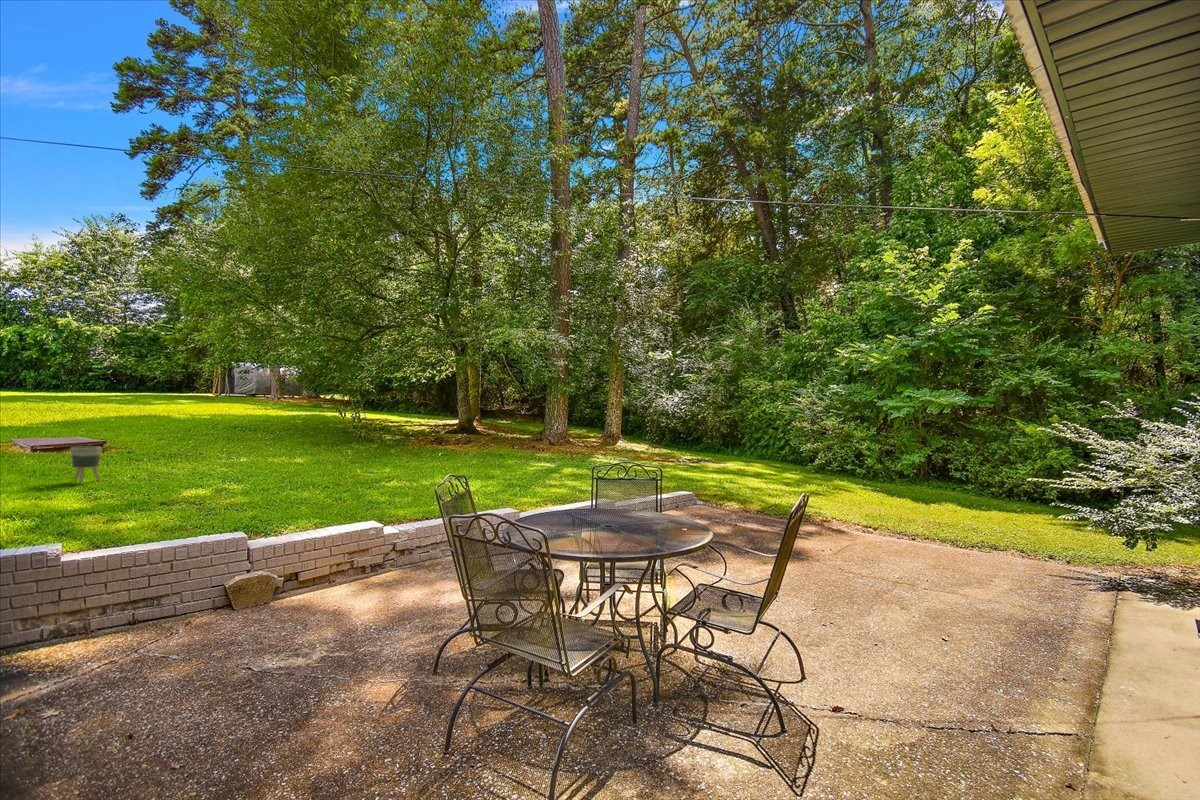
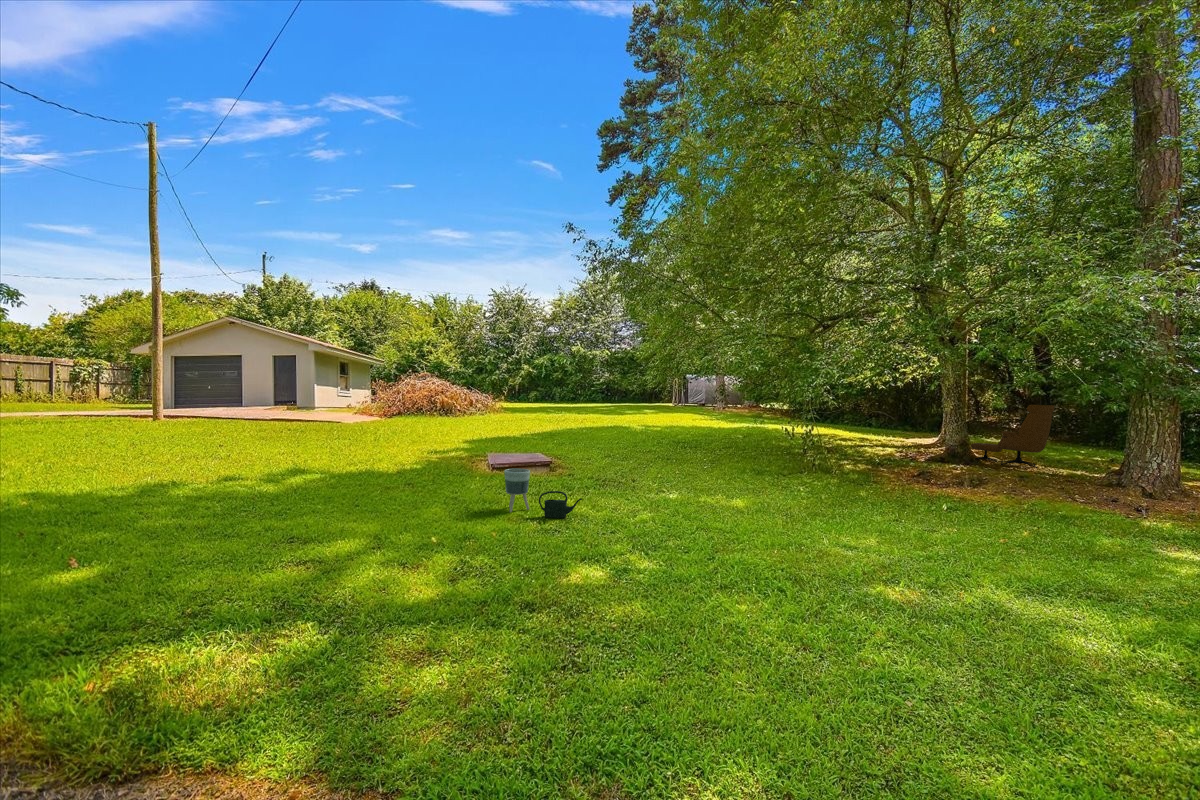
lounge chair: none [478,394,520,435] -> present [971,405,1055,468]
watering can: none [115,461,162,484] -> present [539,491,582,518]

